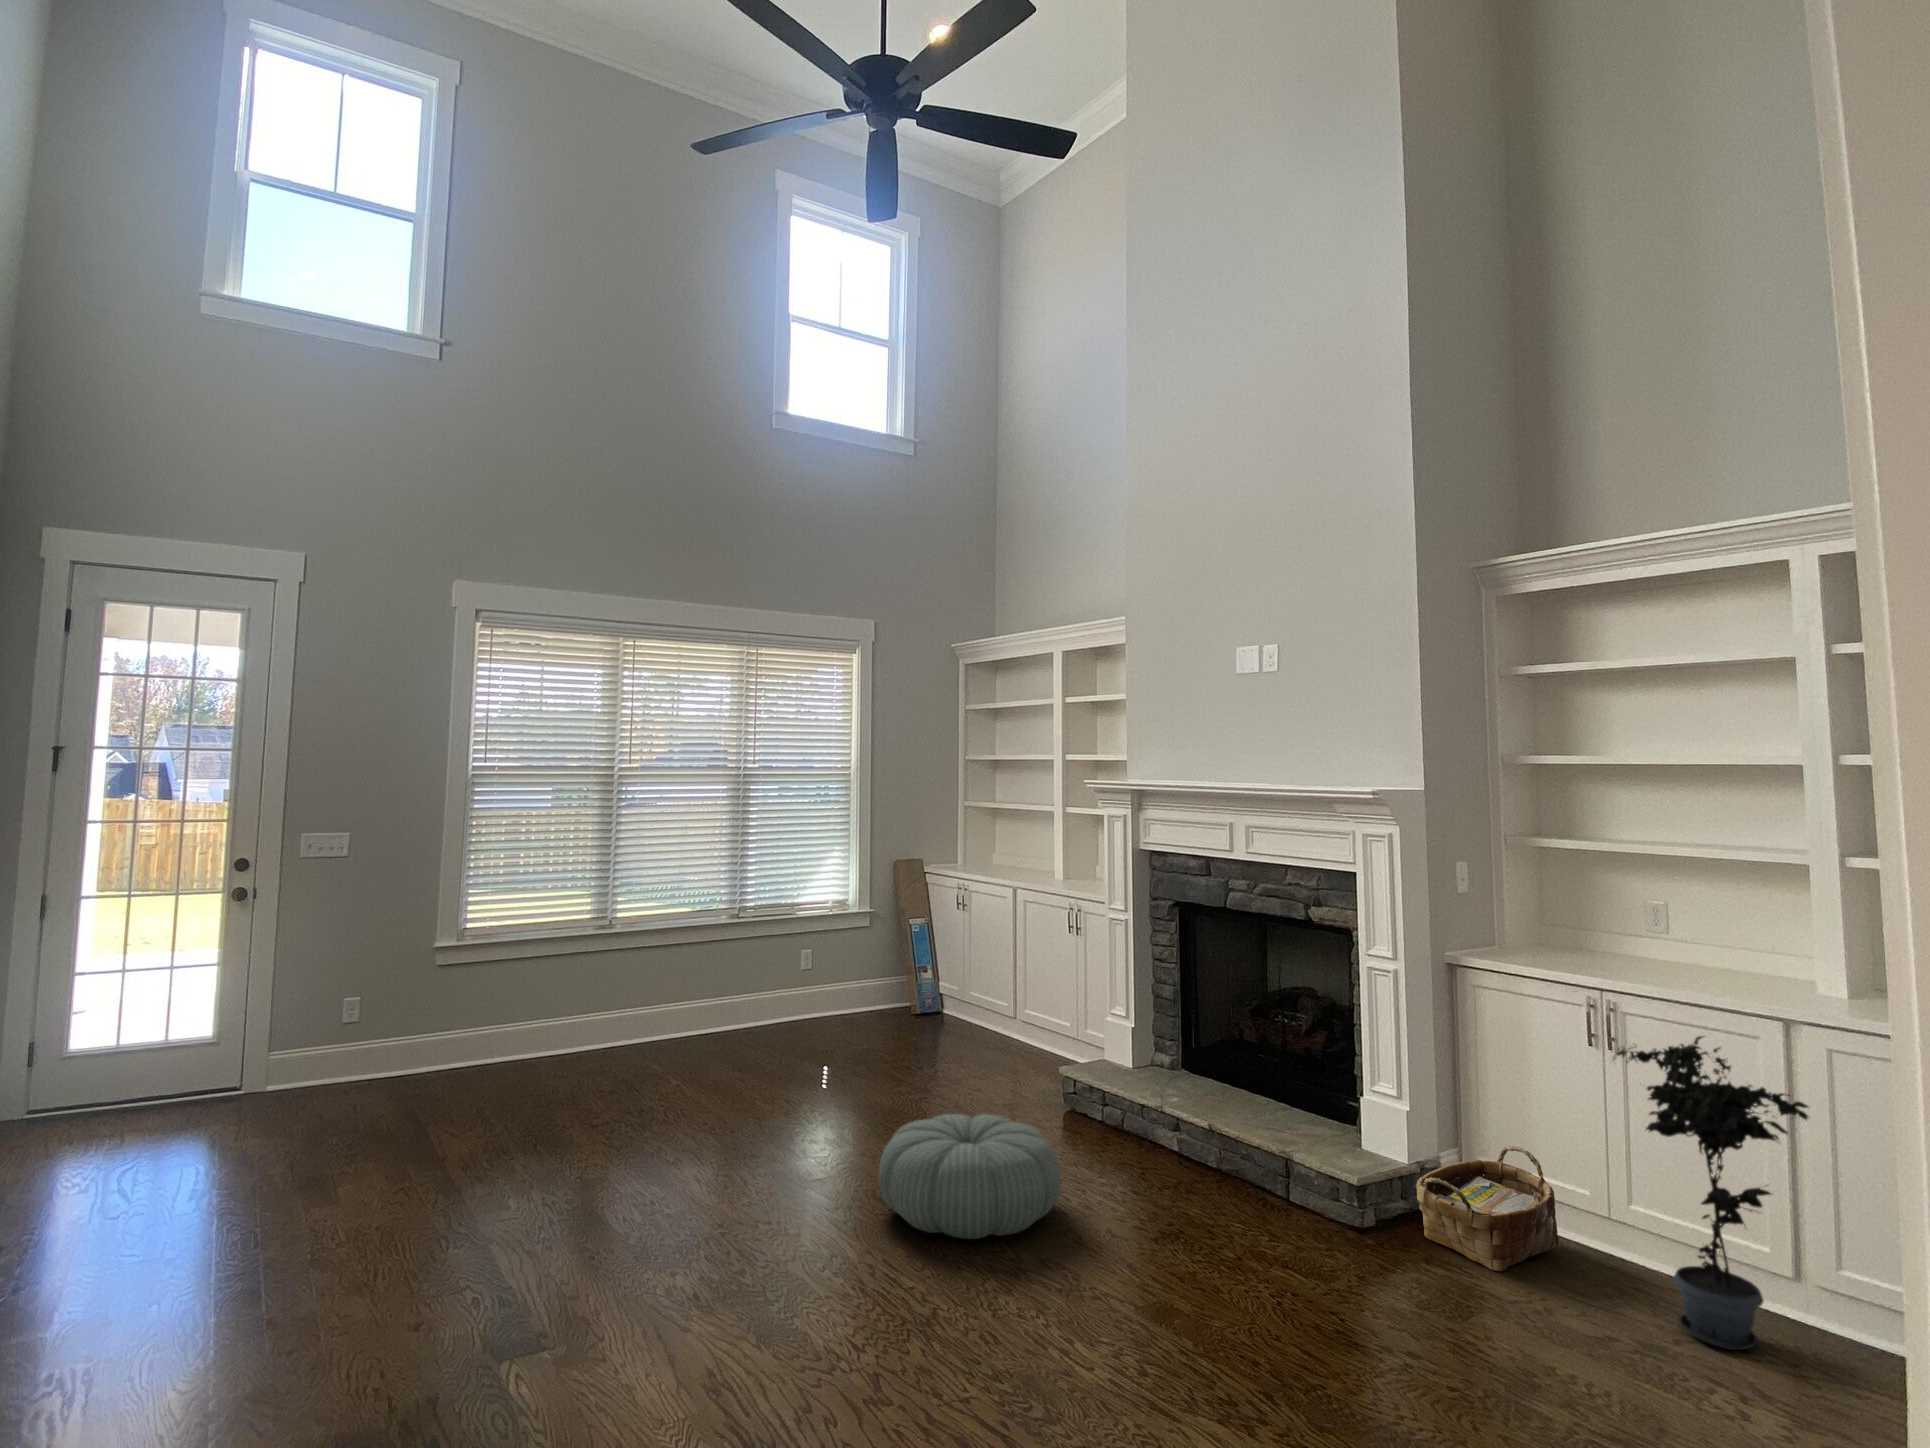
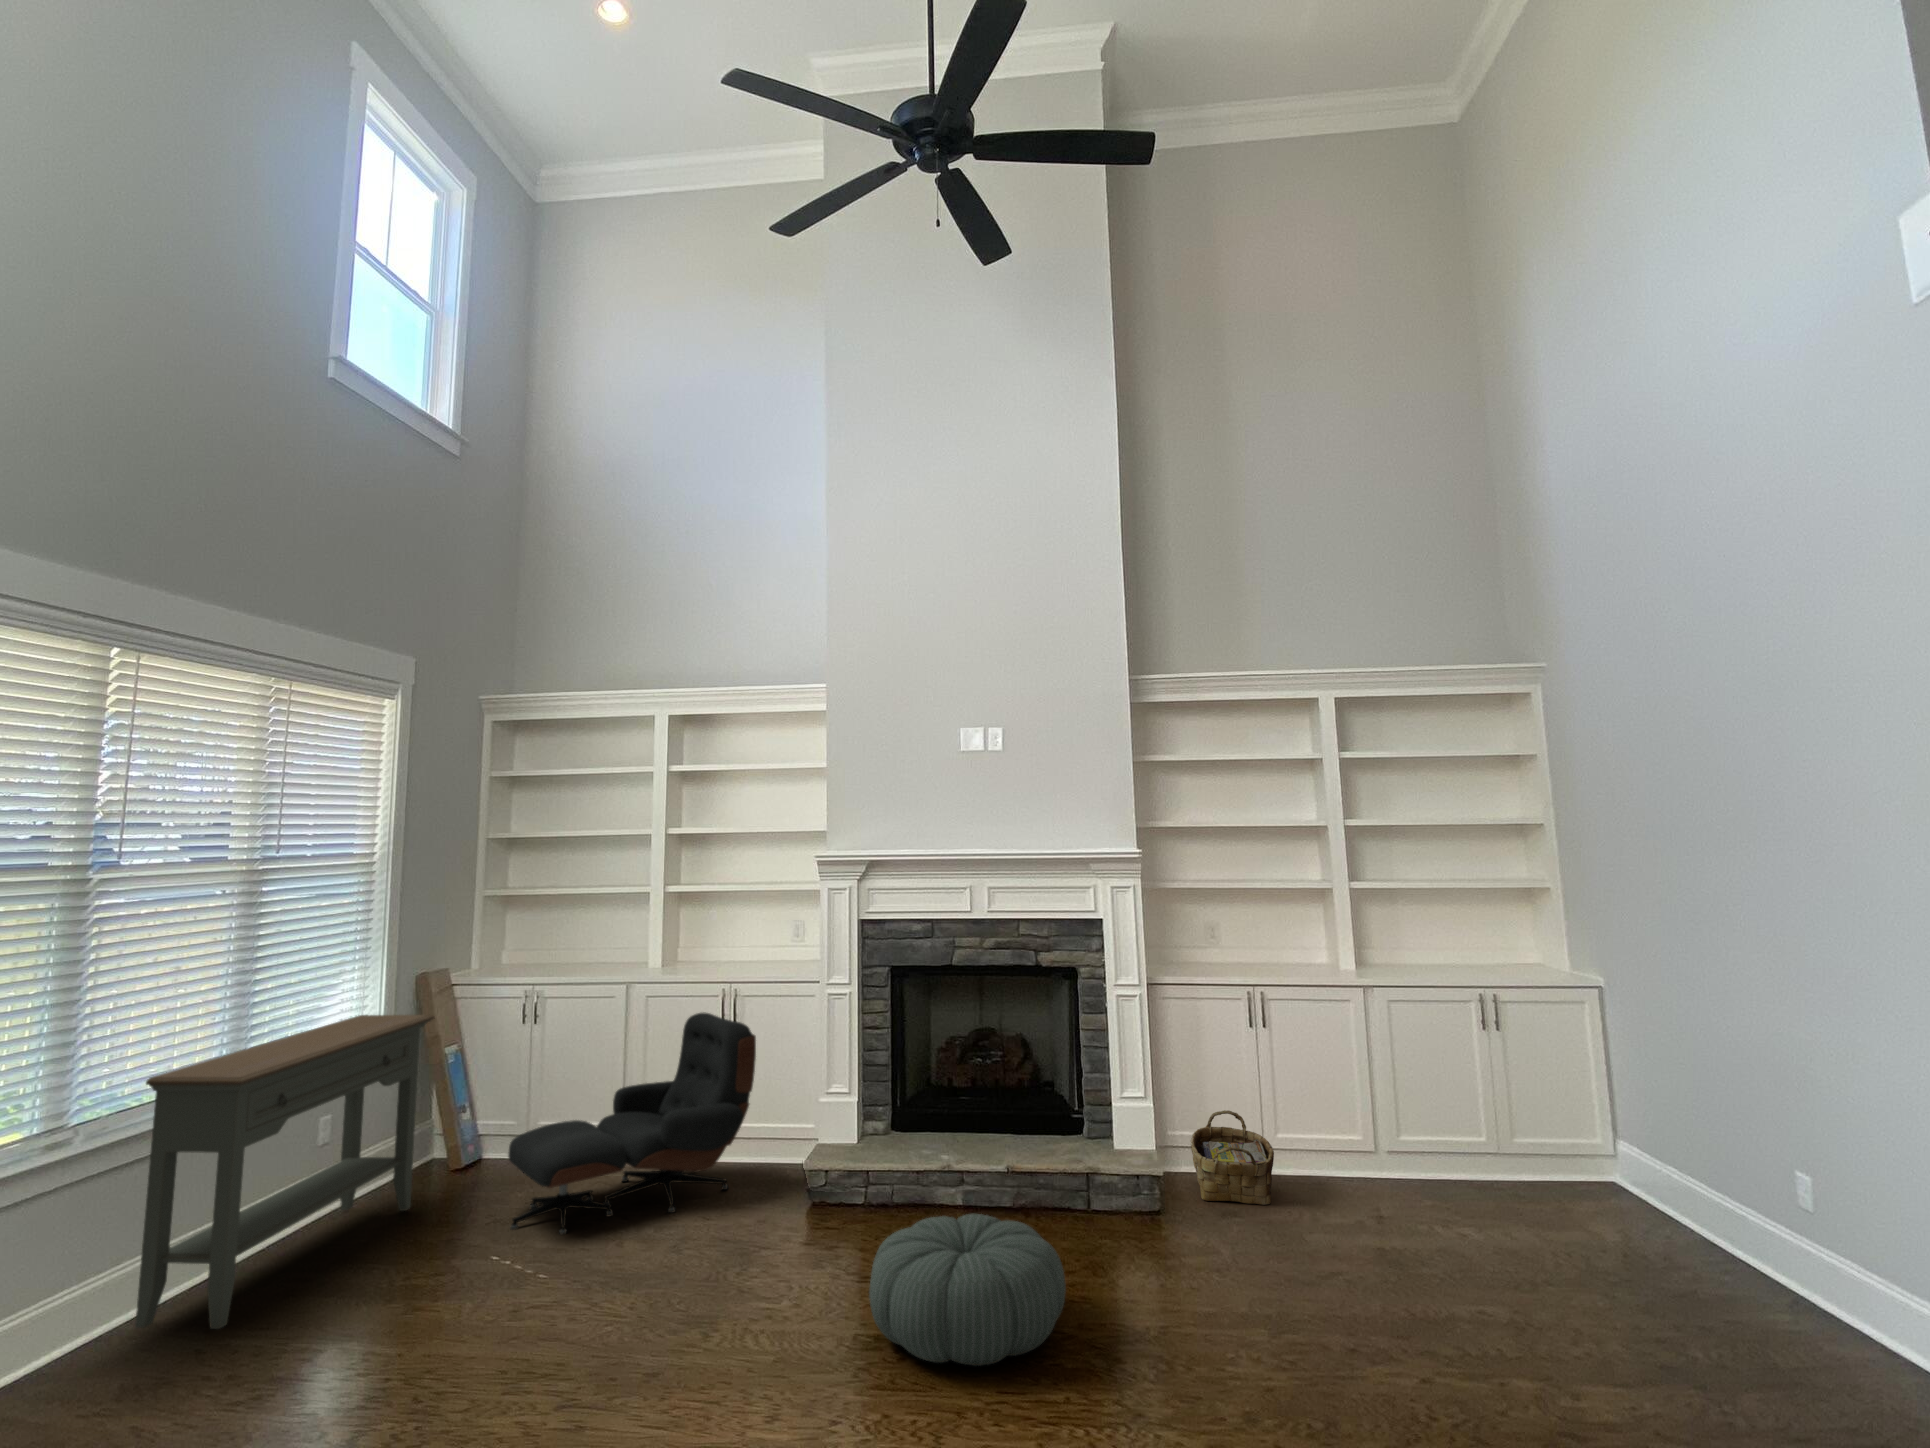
console table: none [656,885,866,1056] -> present [135,1015,434,1329]
lounge chair: none [874,922,1068,1080] -> present [508,1012,756,1234]
potted plant: present [1613,1036,1808,1350] -> none [1311,997,1451,1200]

